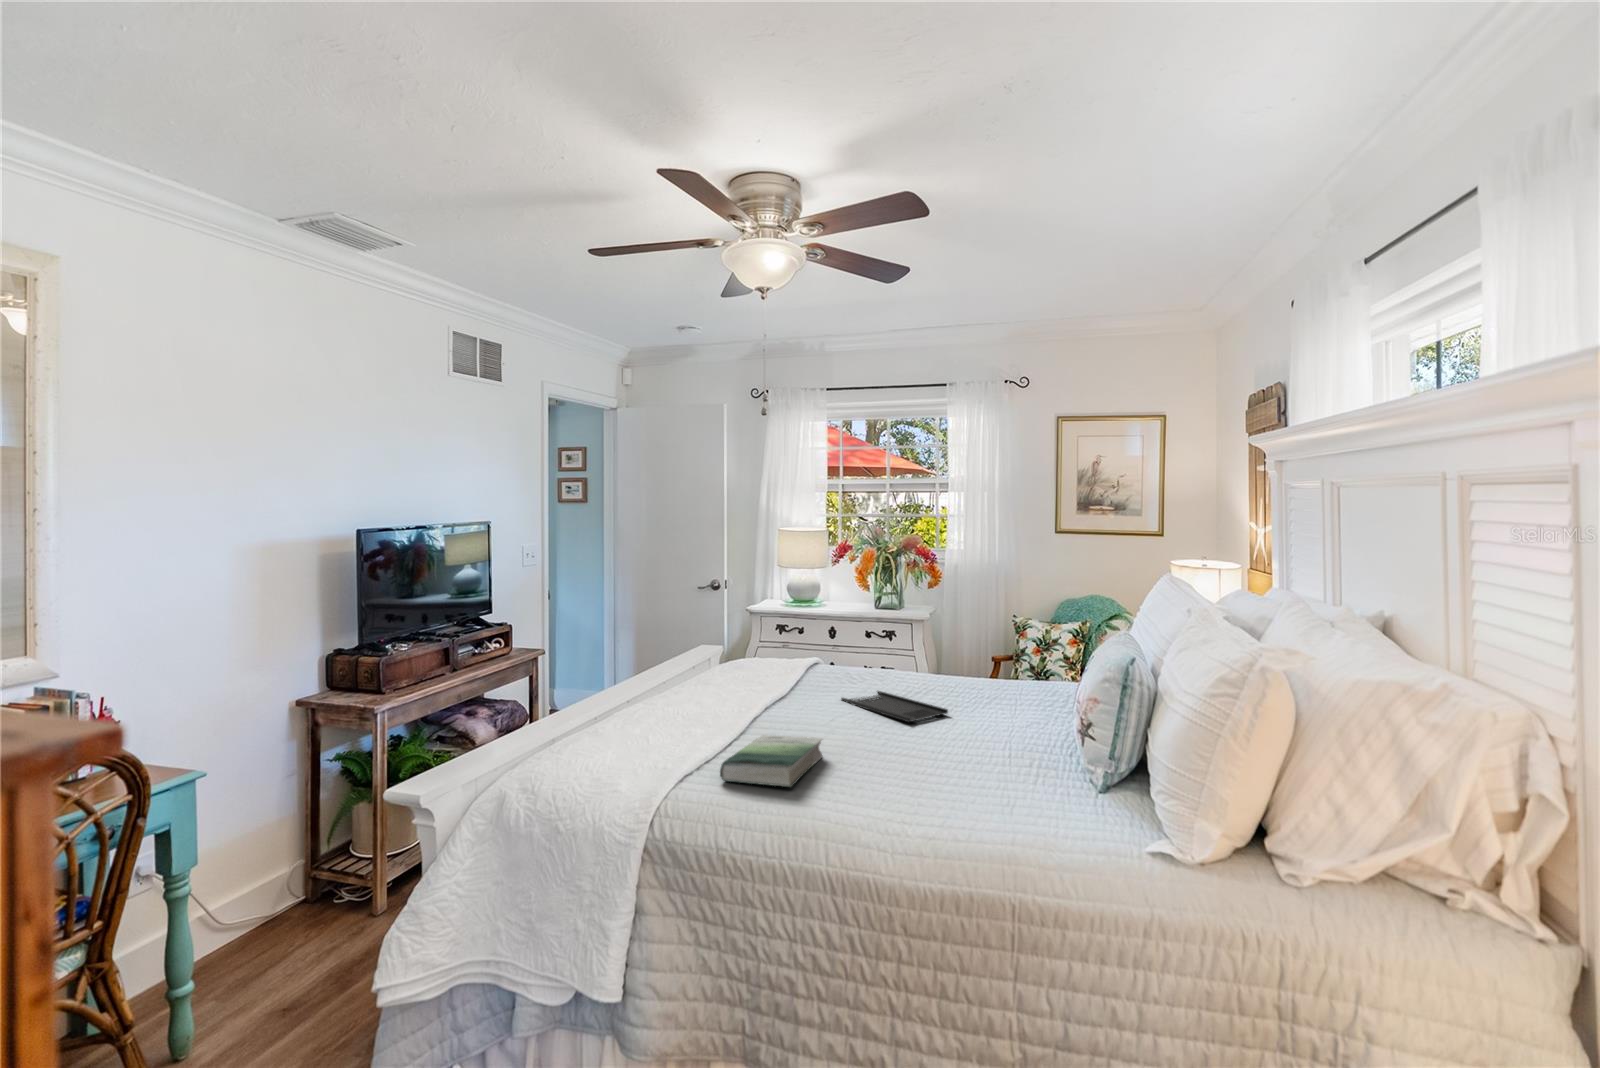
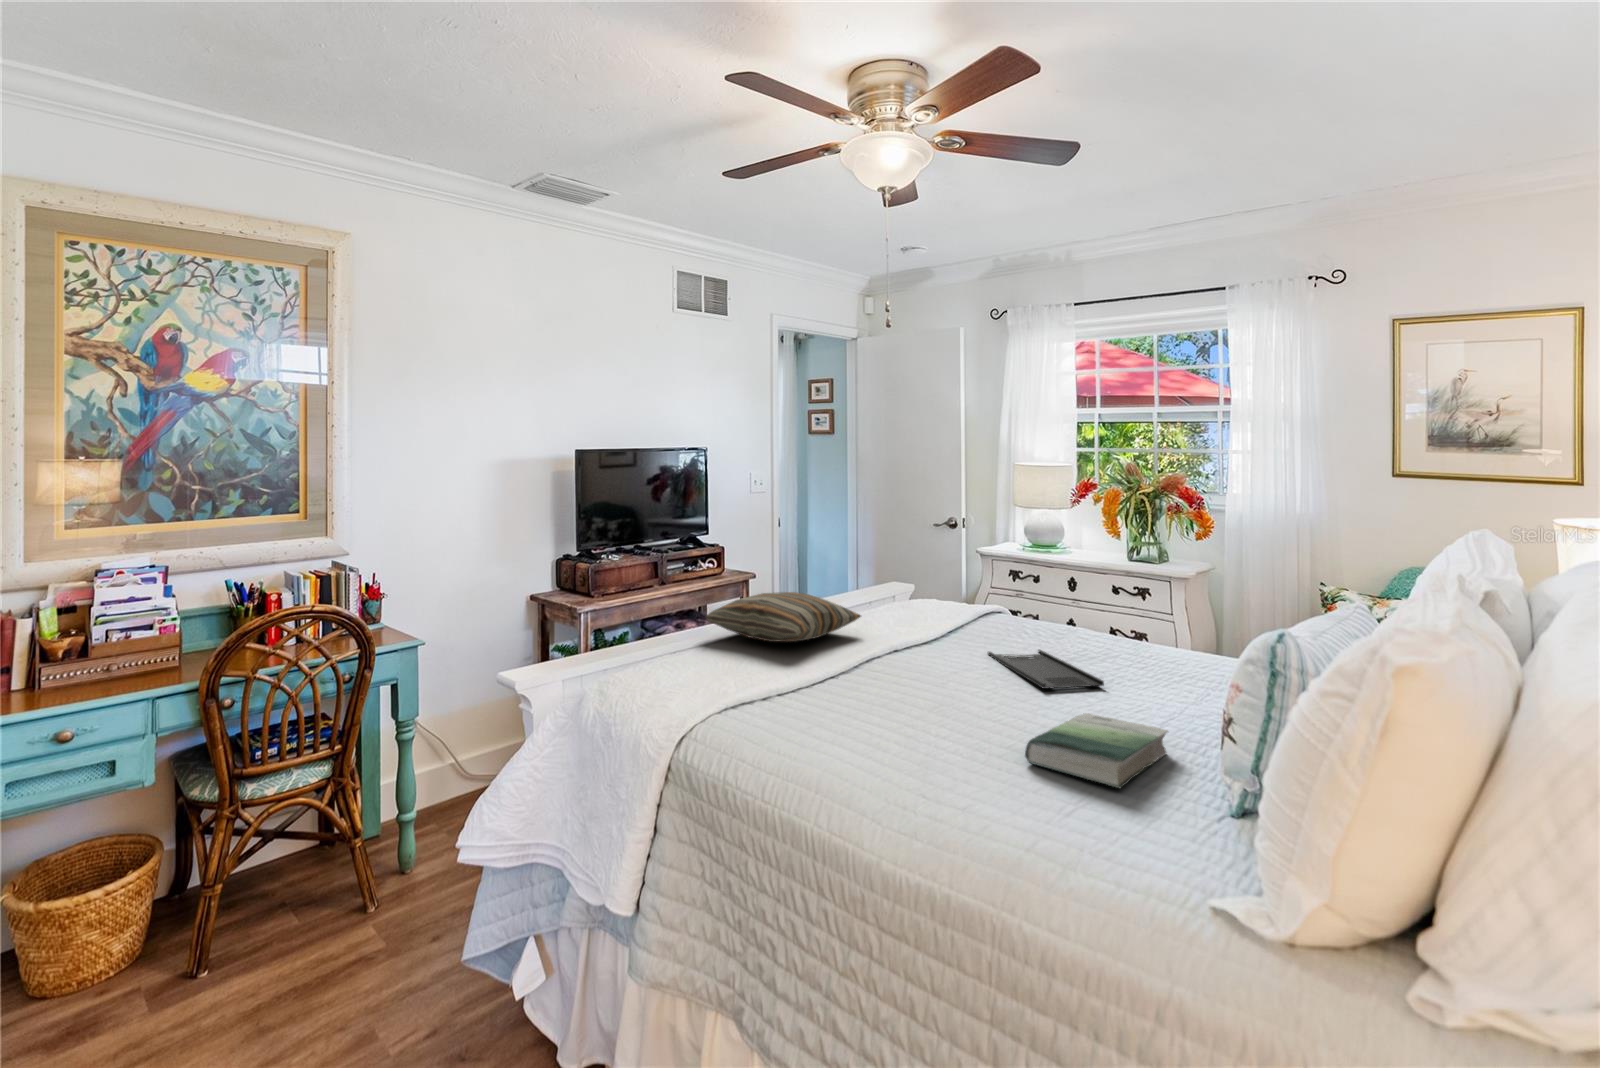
pillow: none [584,664,727,714] -> present [705,592,861,642]
book: present [720,735,823,787] -> present [1025,713,1168,788]

